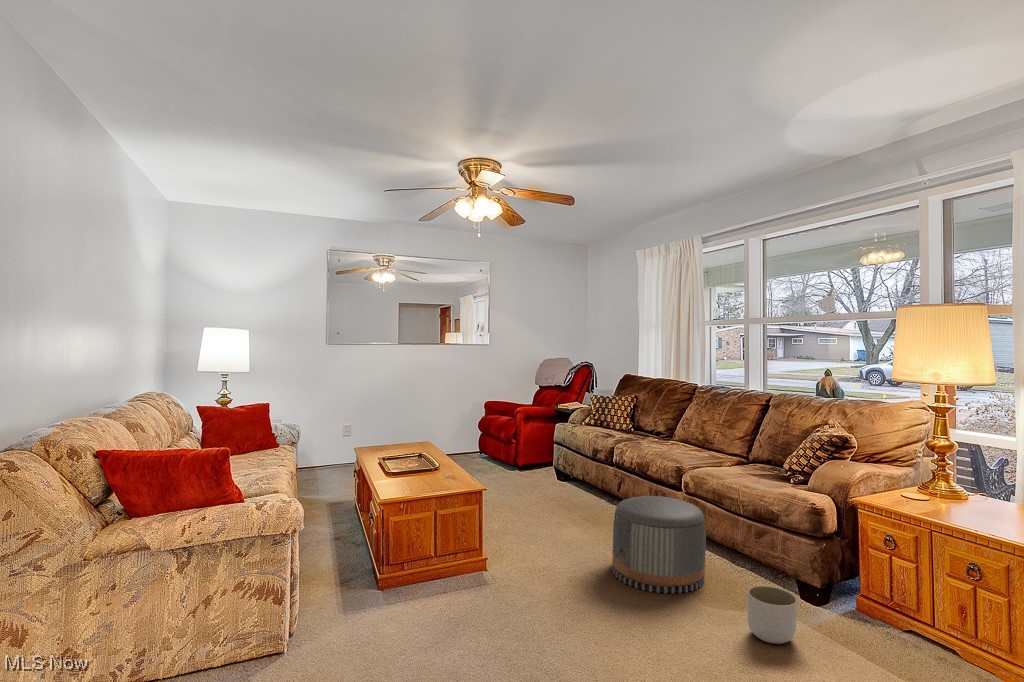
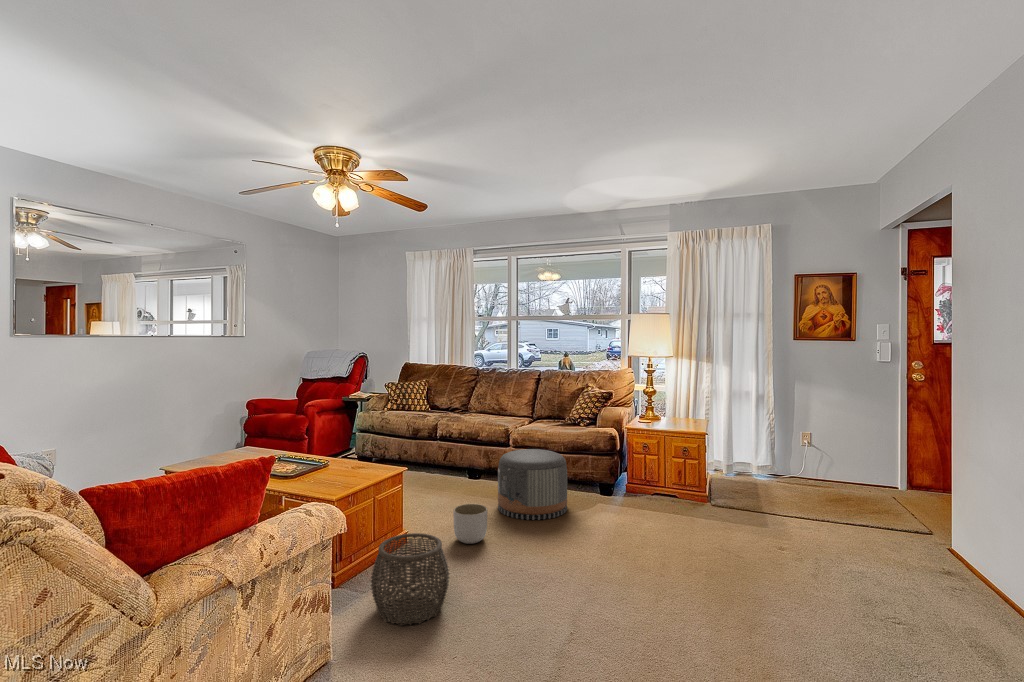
woven basket: none [352,555,432,648] -> present [371,533,449,625]
planter: present [747,586,798,644] -> present [453,504,488,544]

